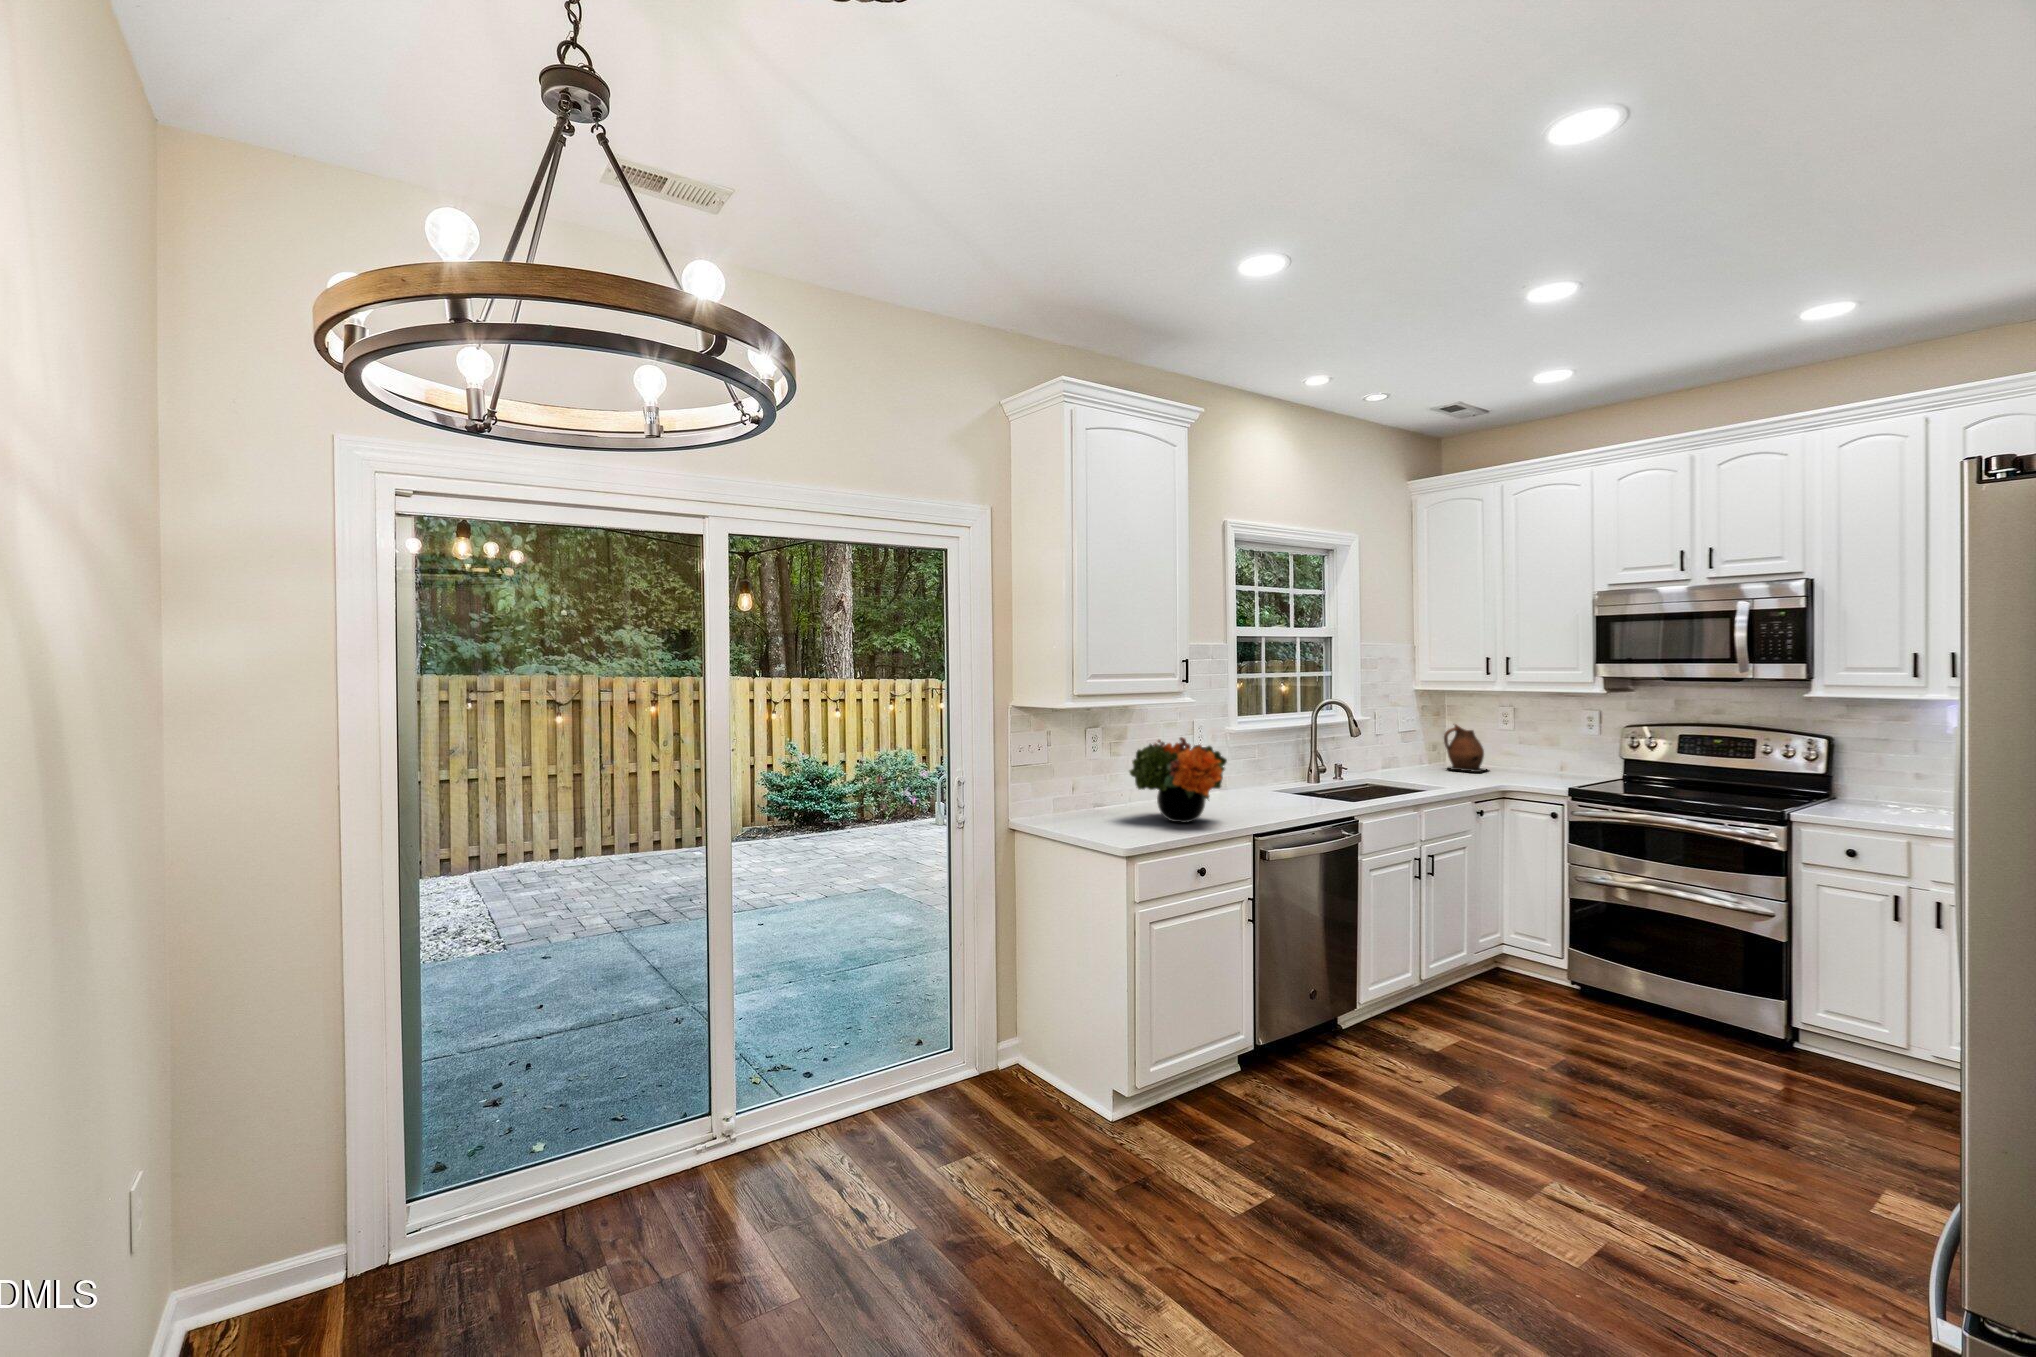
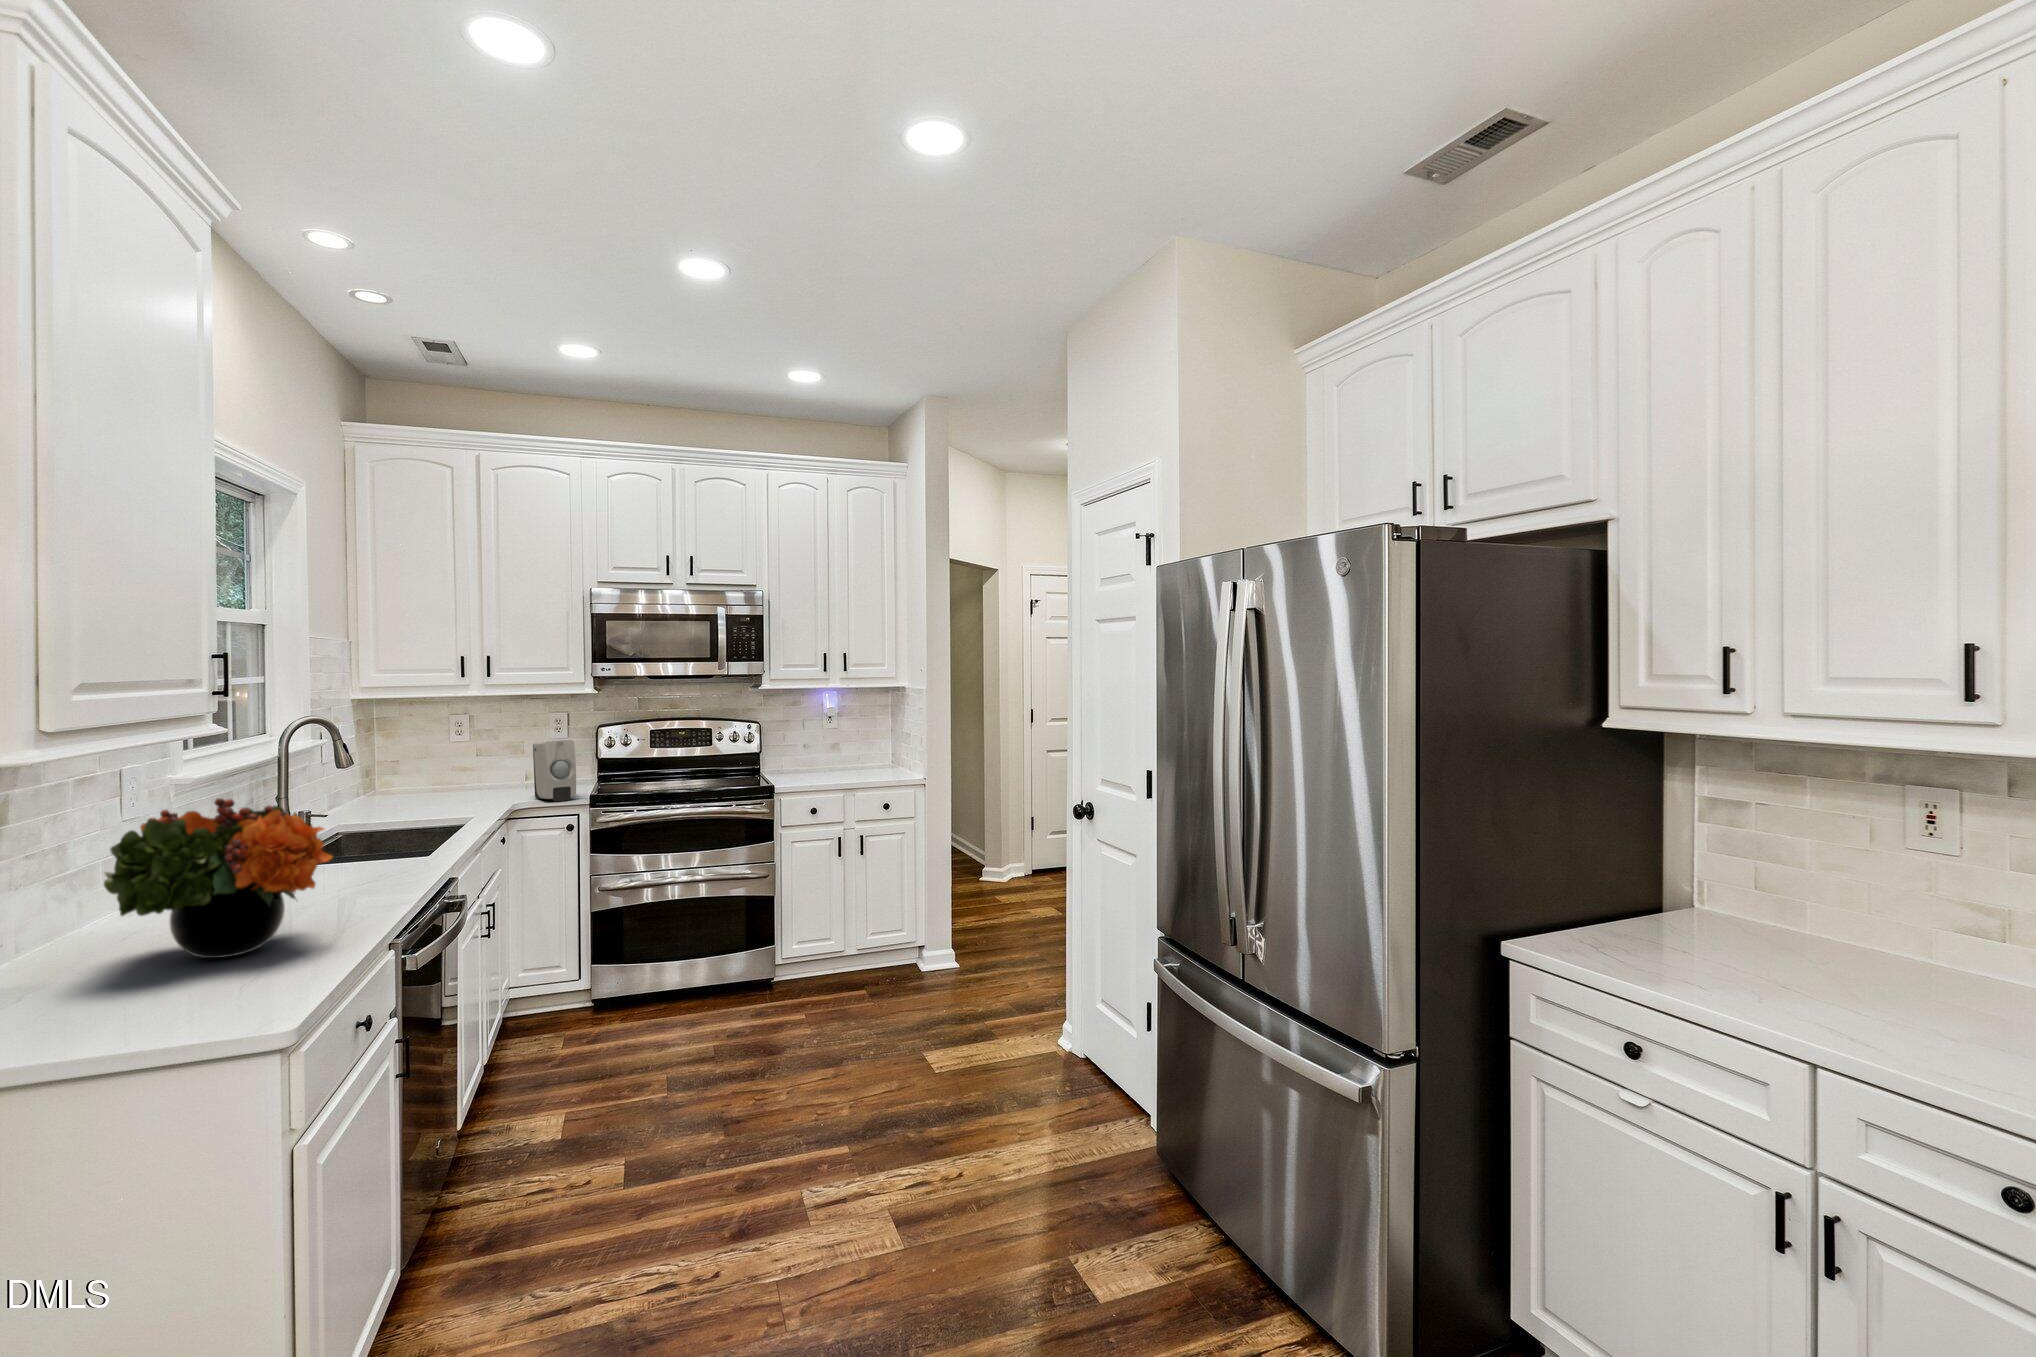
ceramic pitcher: present [1444,724,1485,772] -> none [395,739,451,798]
soap dispenser: none [1534,735,1564,790] -> present [533,740,576,801]

